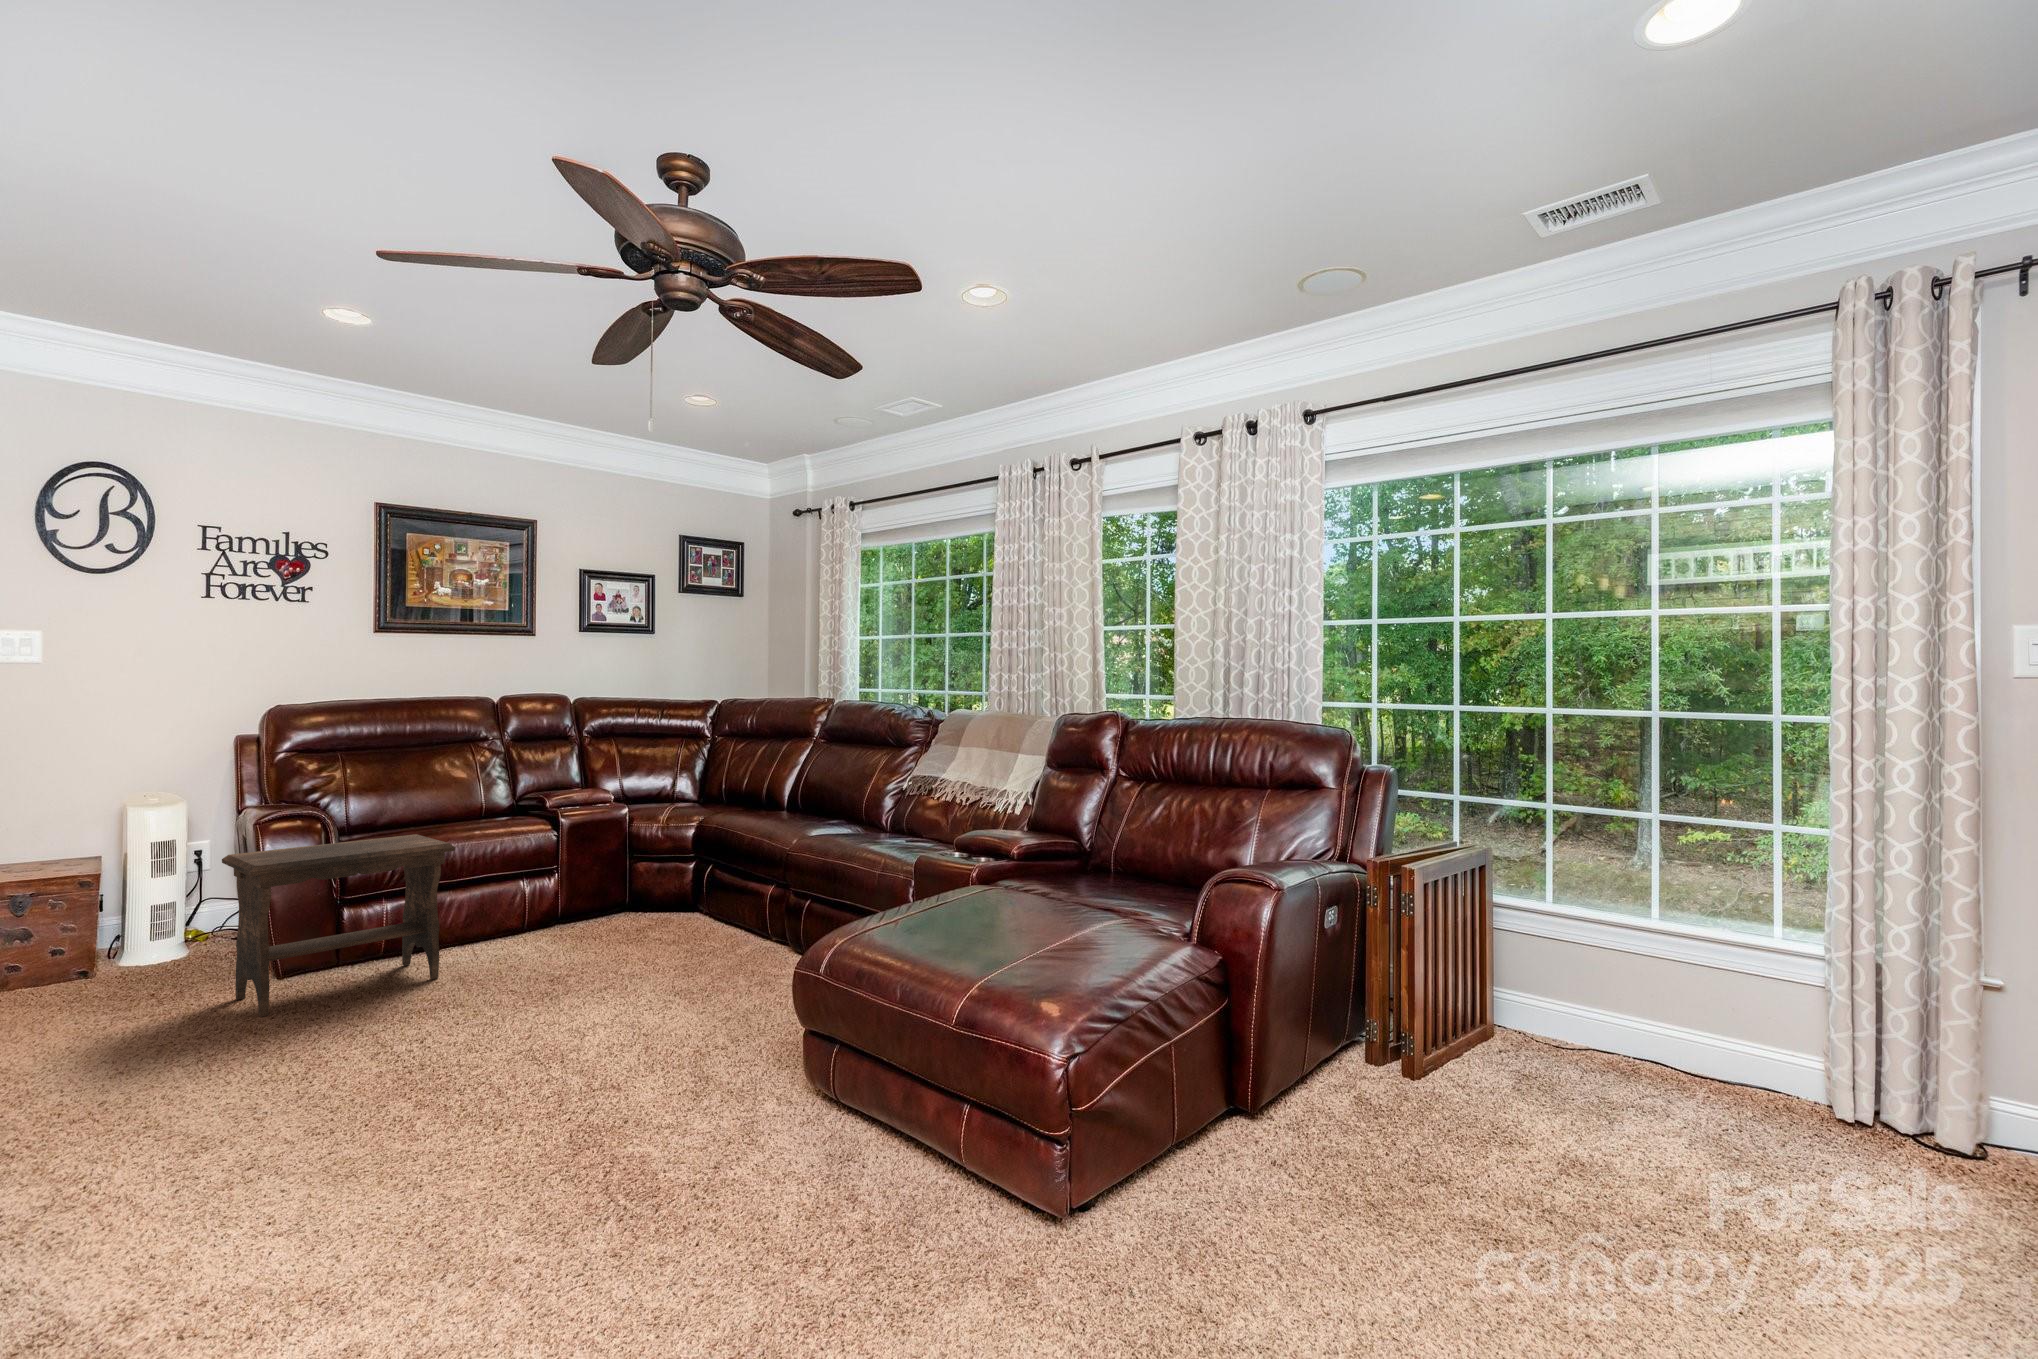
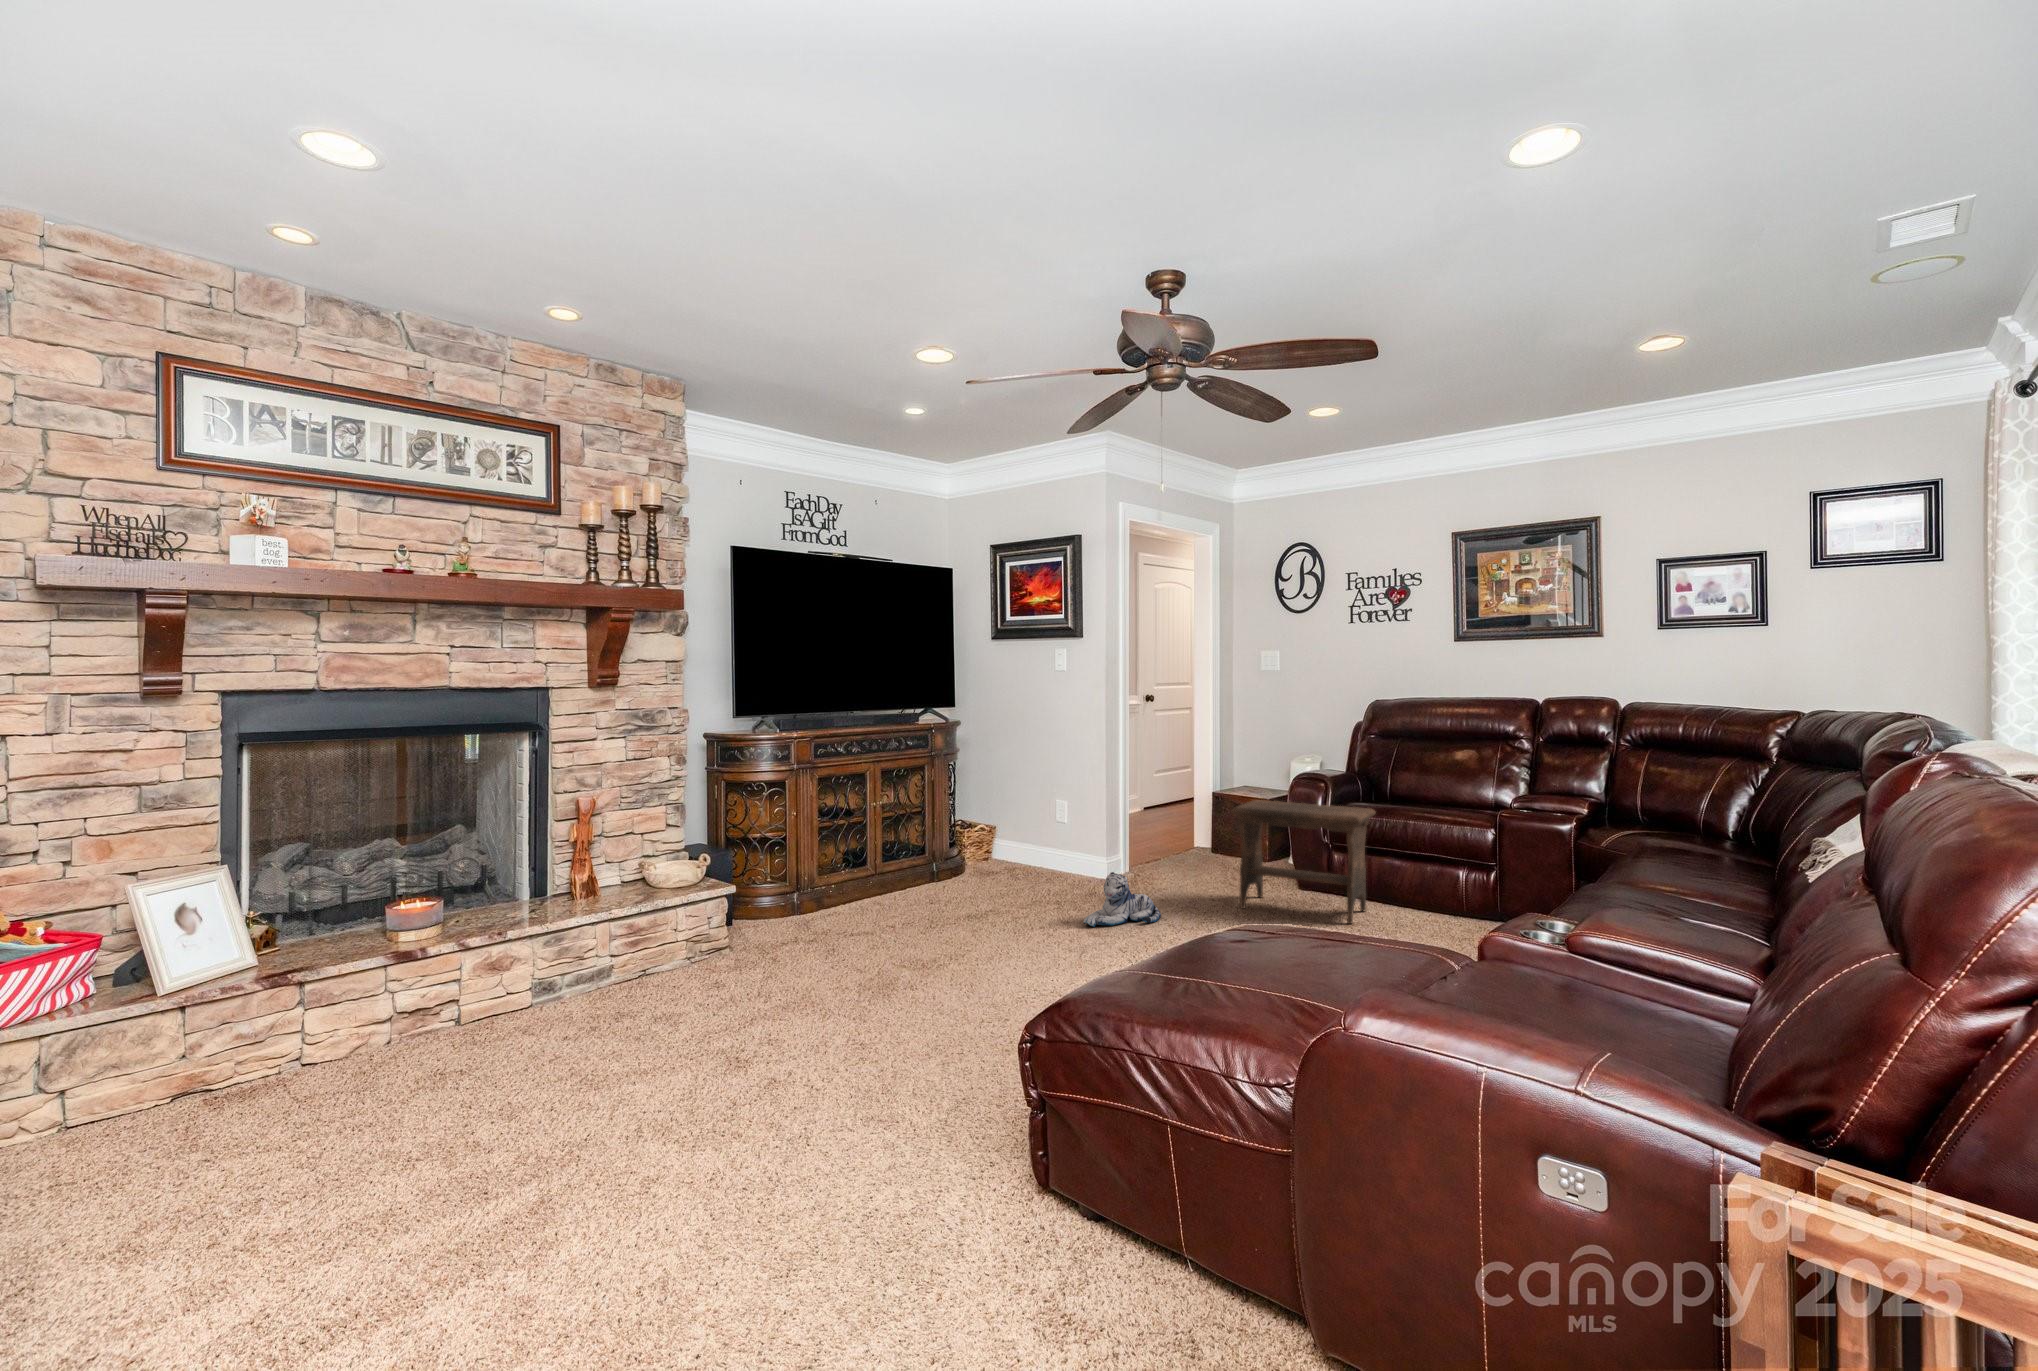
plush toy: none [79,1017,205,1132] -> present [1084,872,1161,927]

